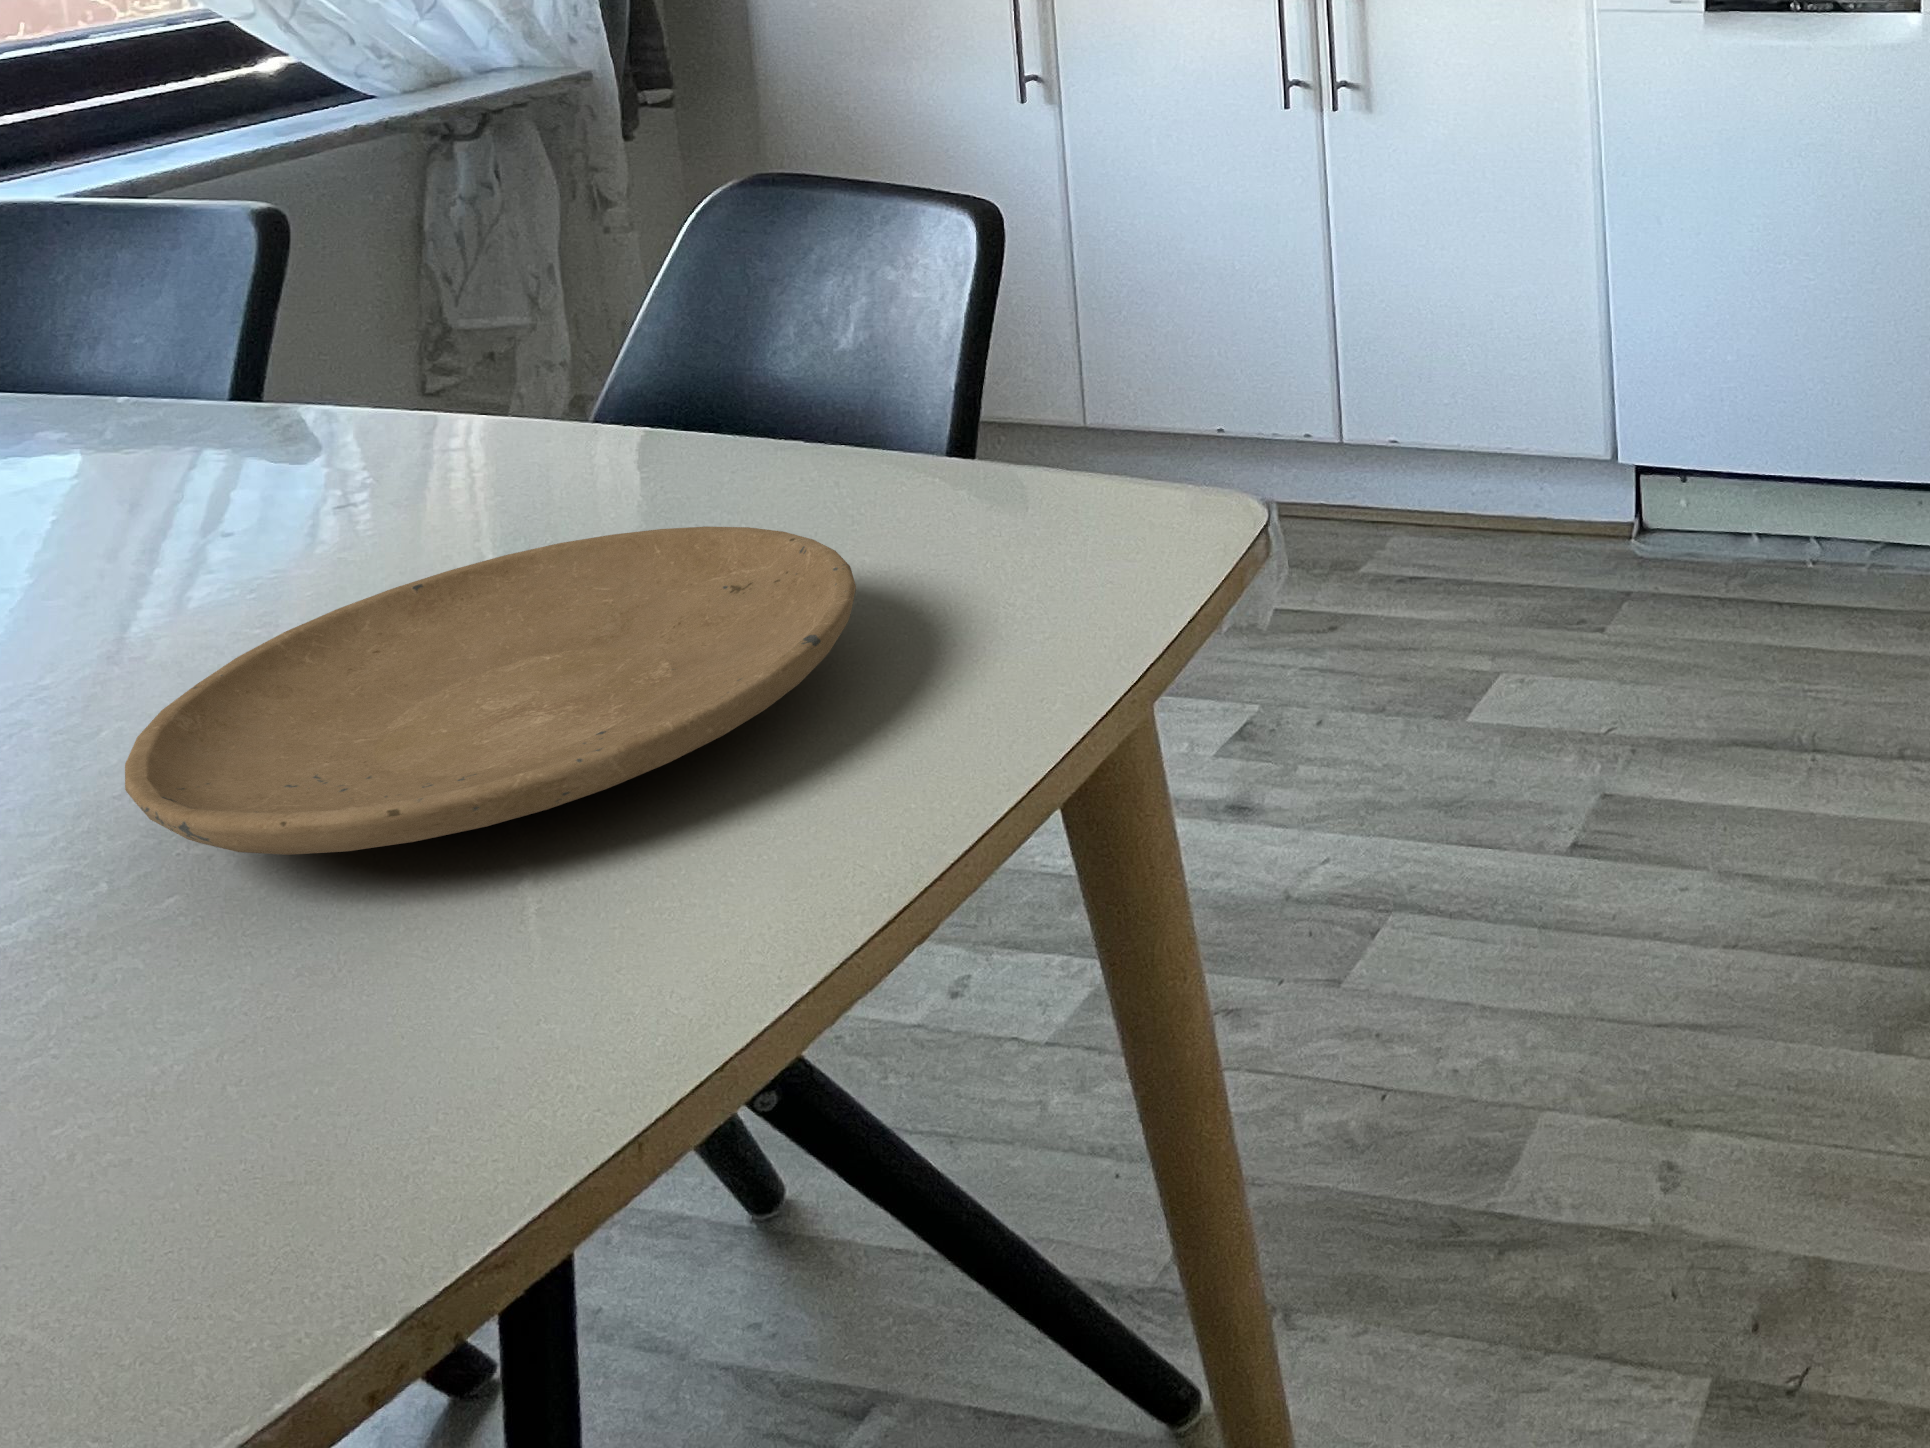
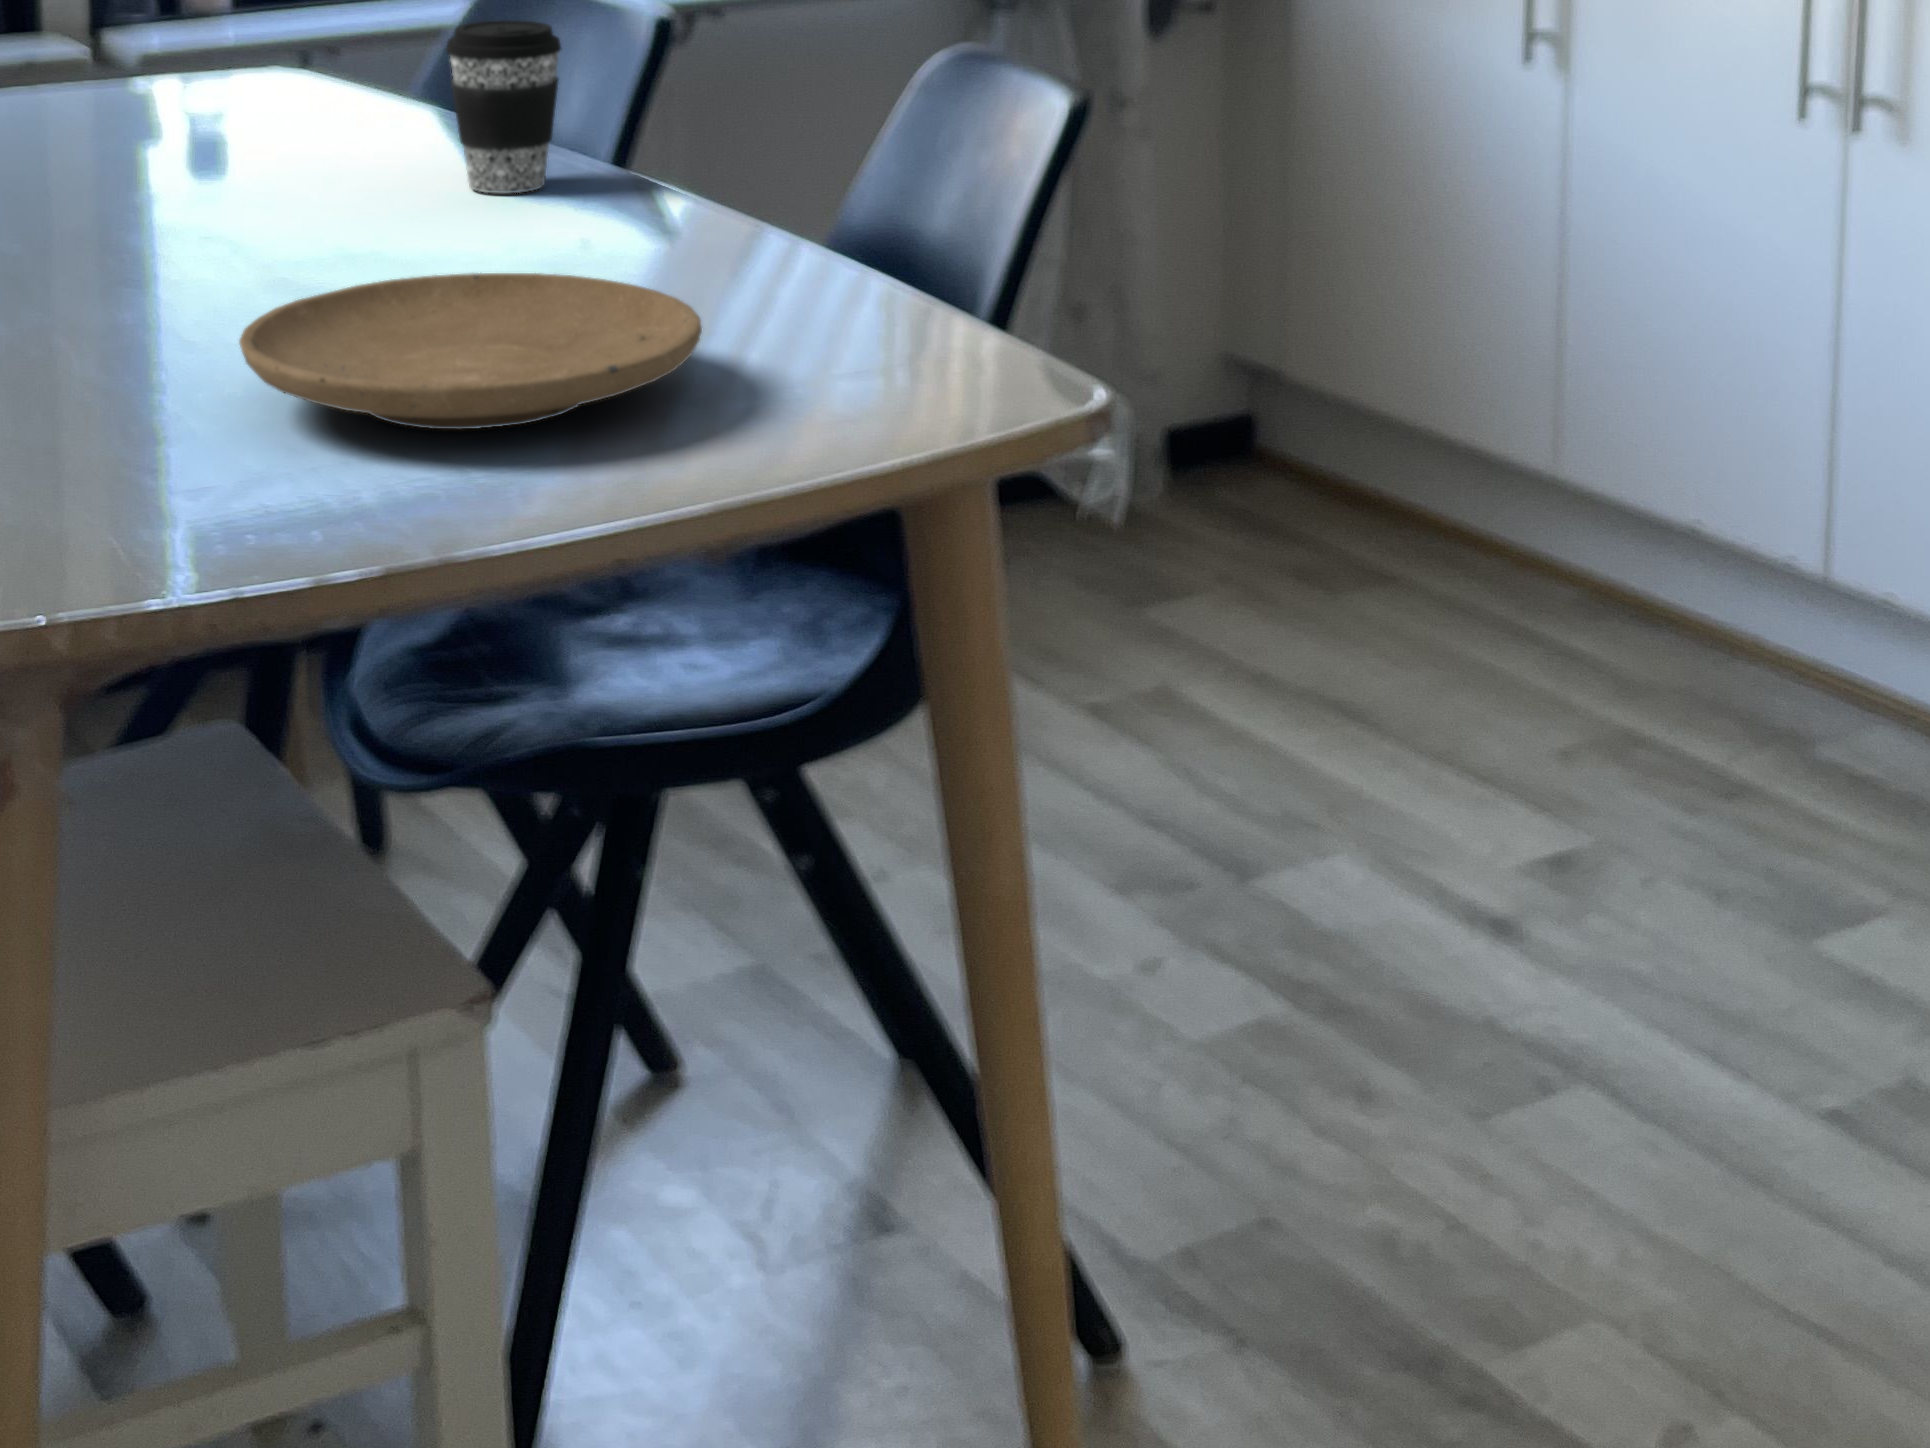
coffee cup: none [55,253,242,477] -> present [446,20,561,193]

